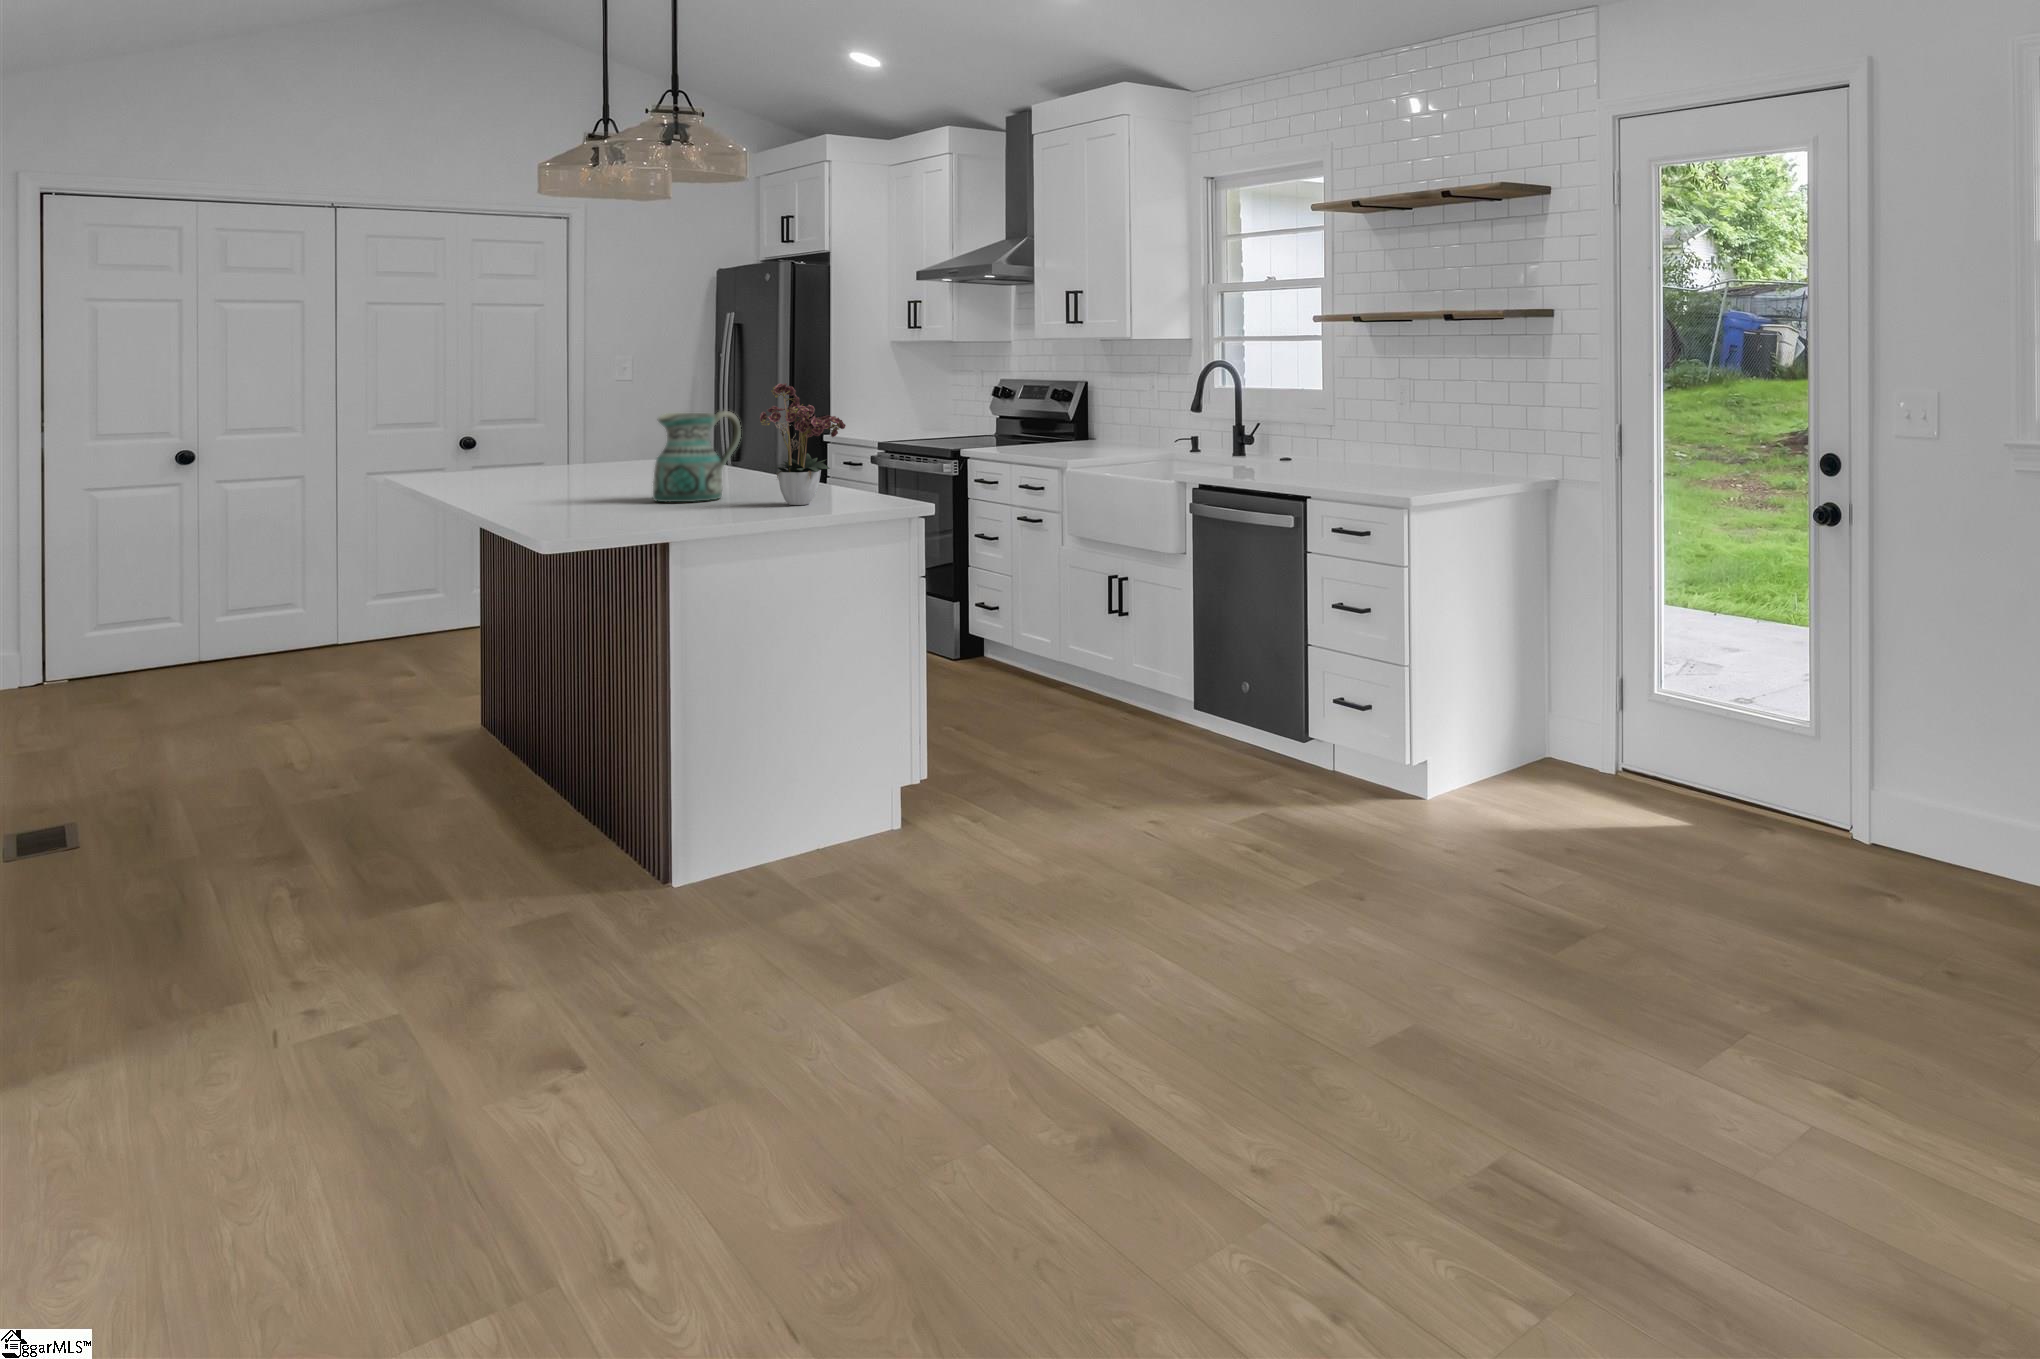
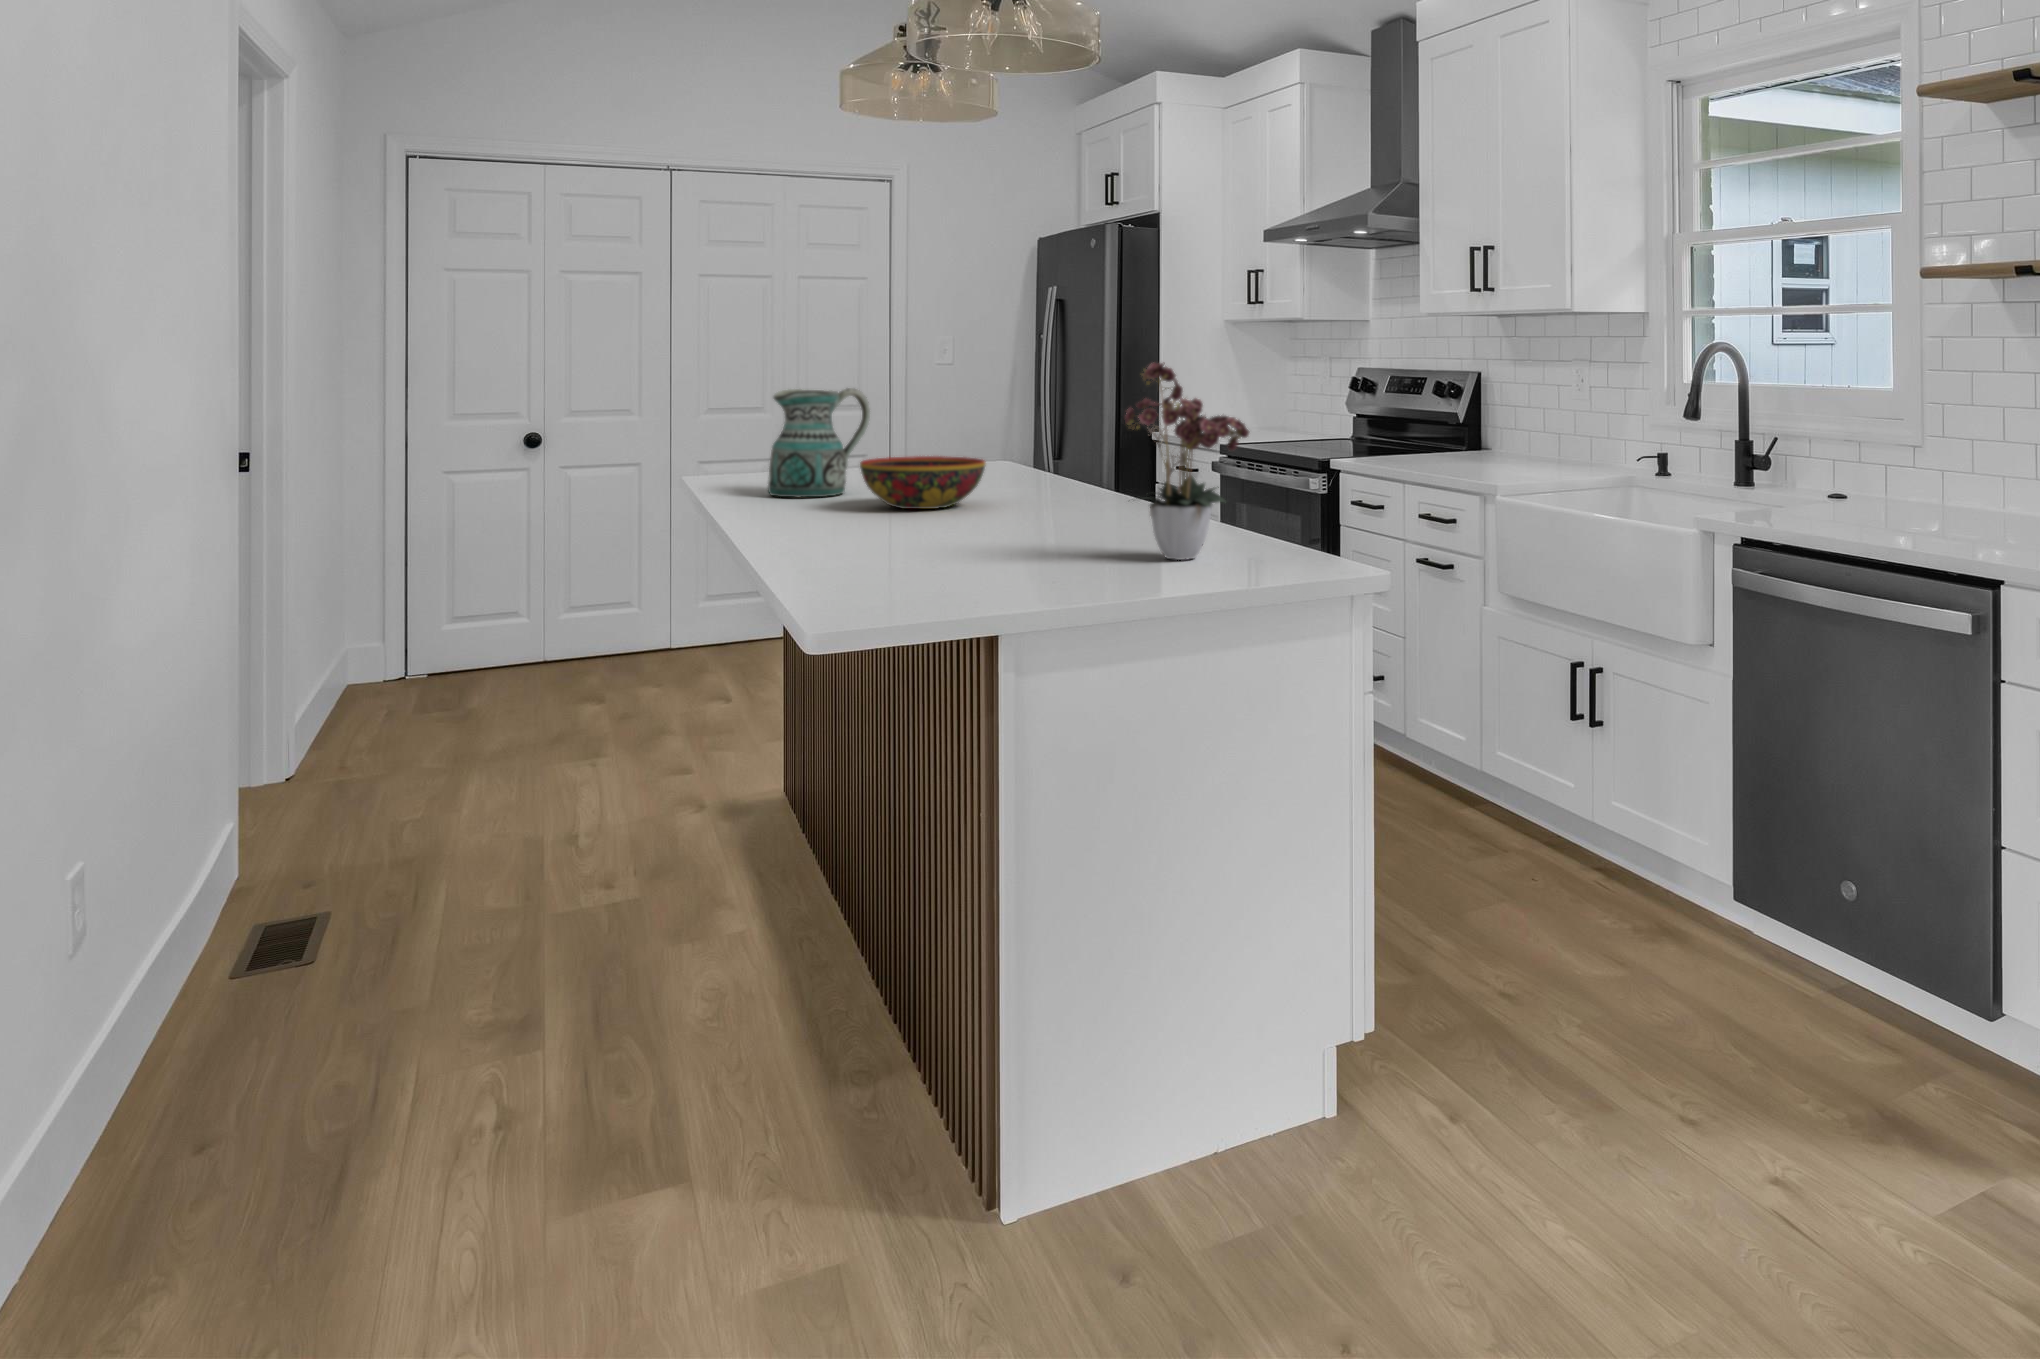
ceramic pitcher: present [653,411,741,502] -> present [768,388,870,497]
bowl: none [562,451,664,488] -> present [860,456,985,509]

